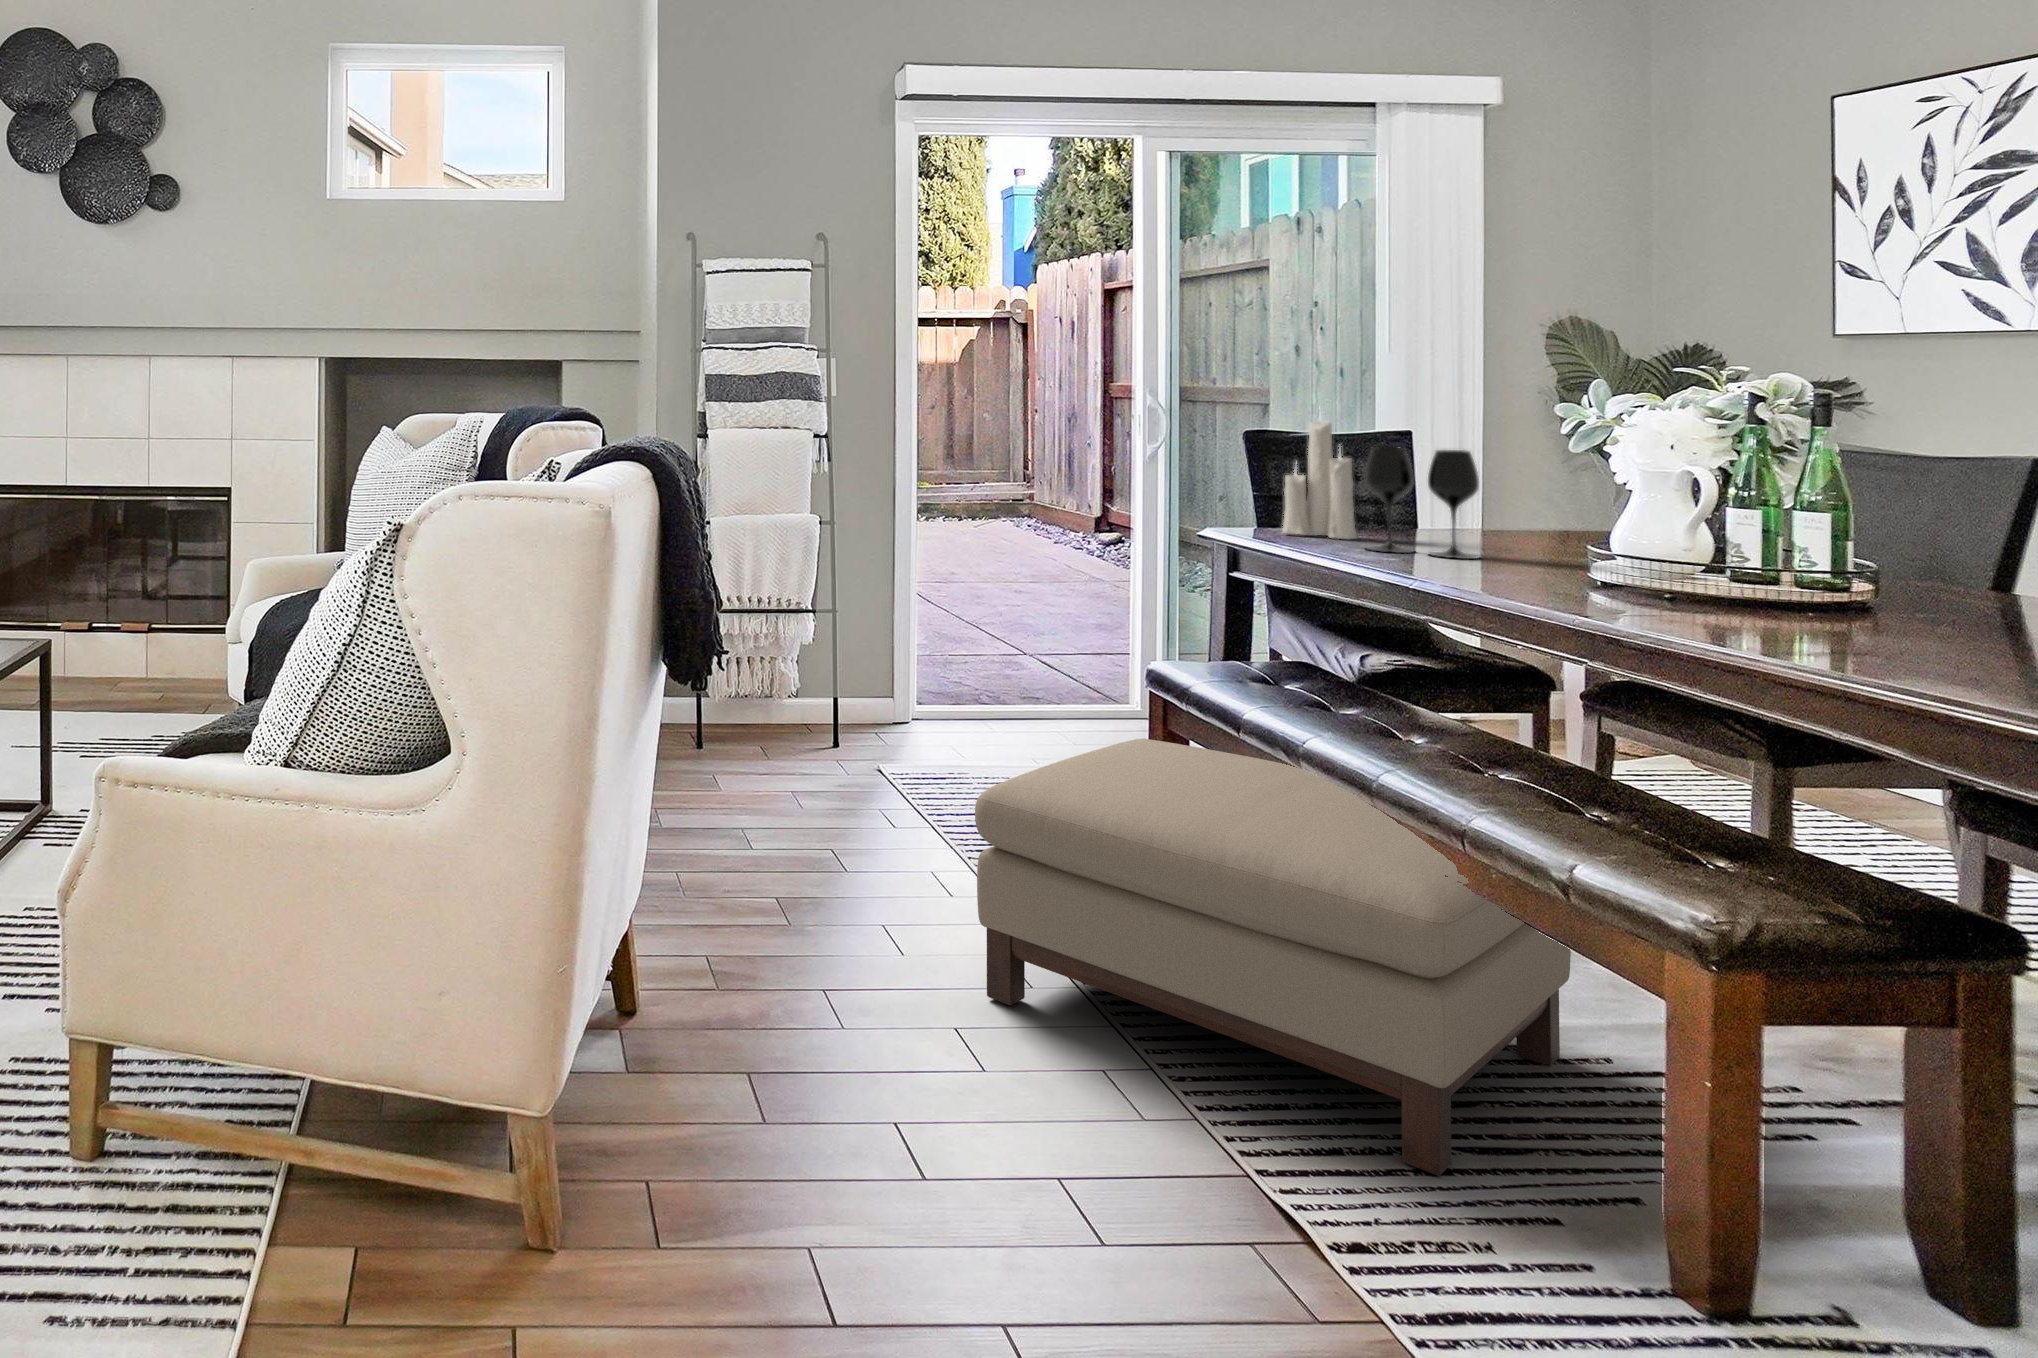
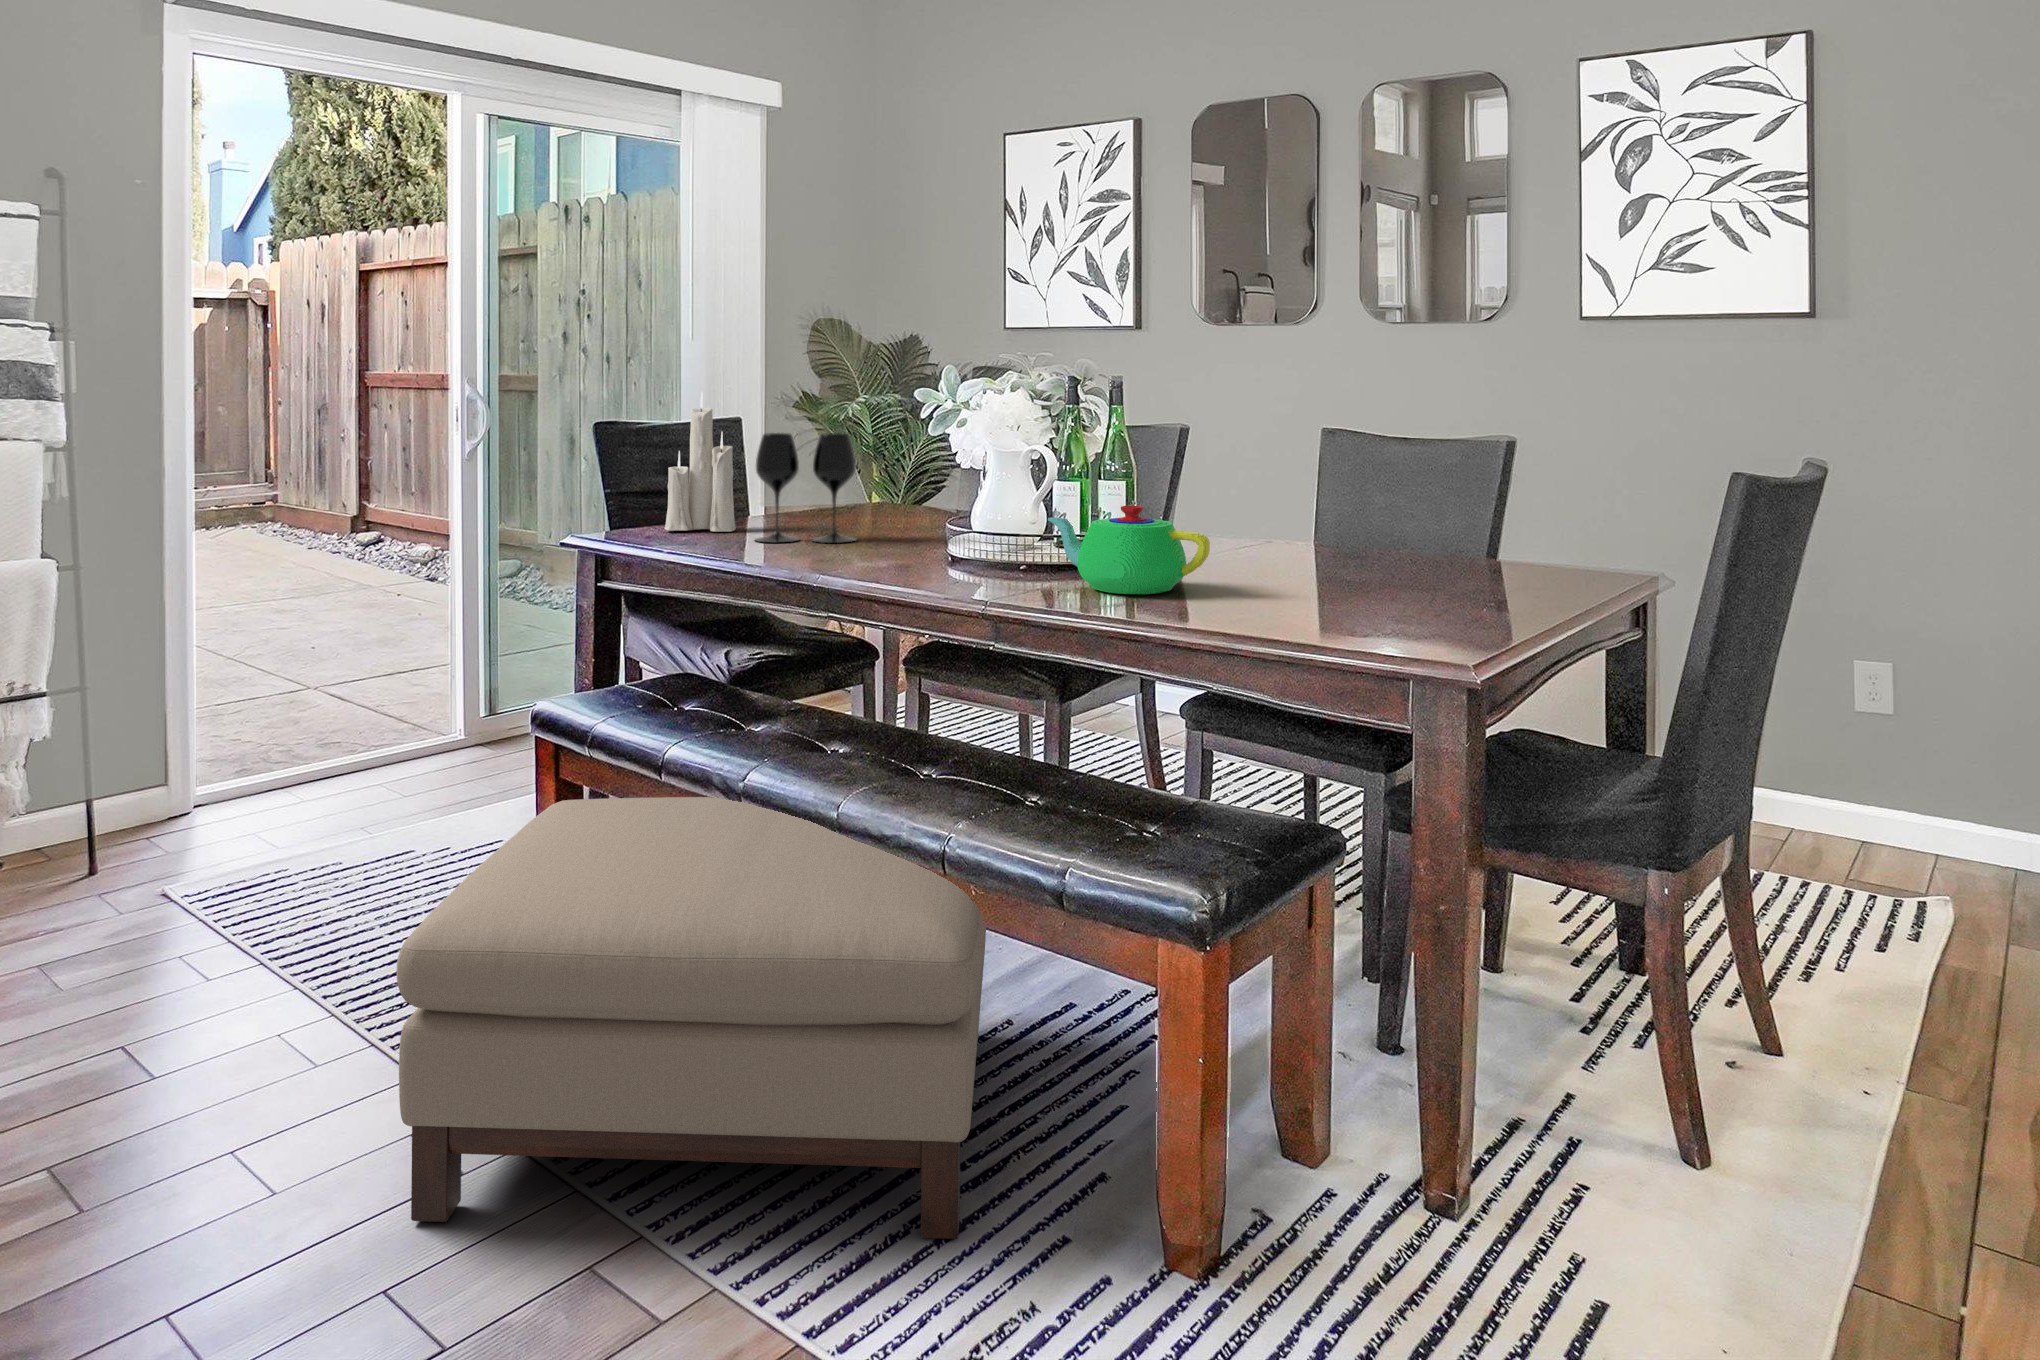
teapot: none [1653,538,1866,636] -> present [1048,506,1210,594]

